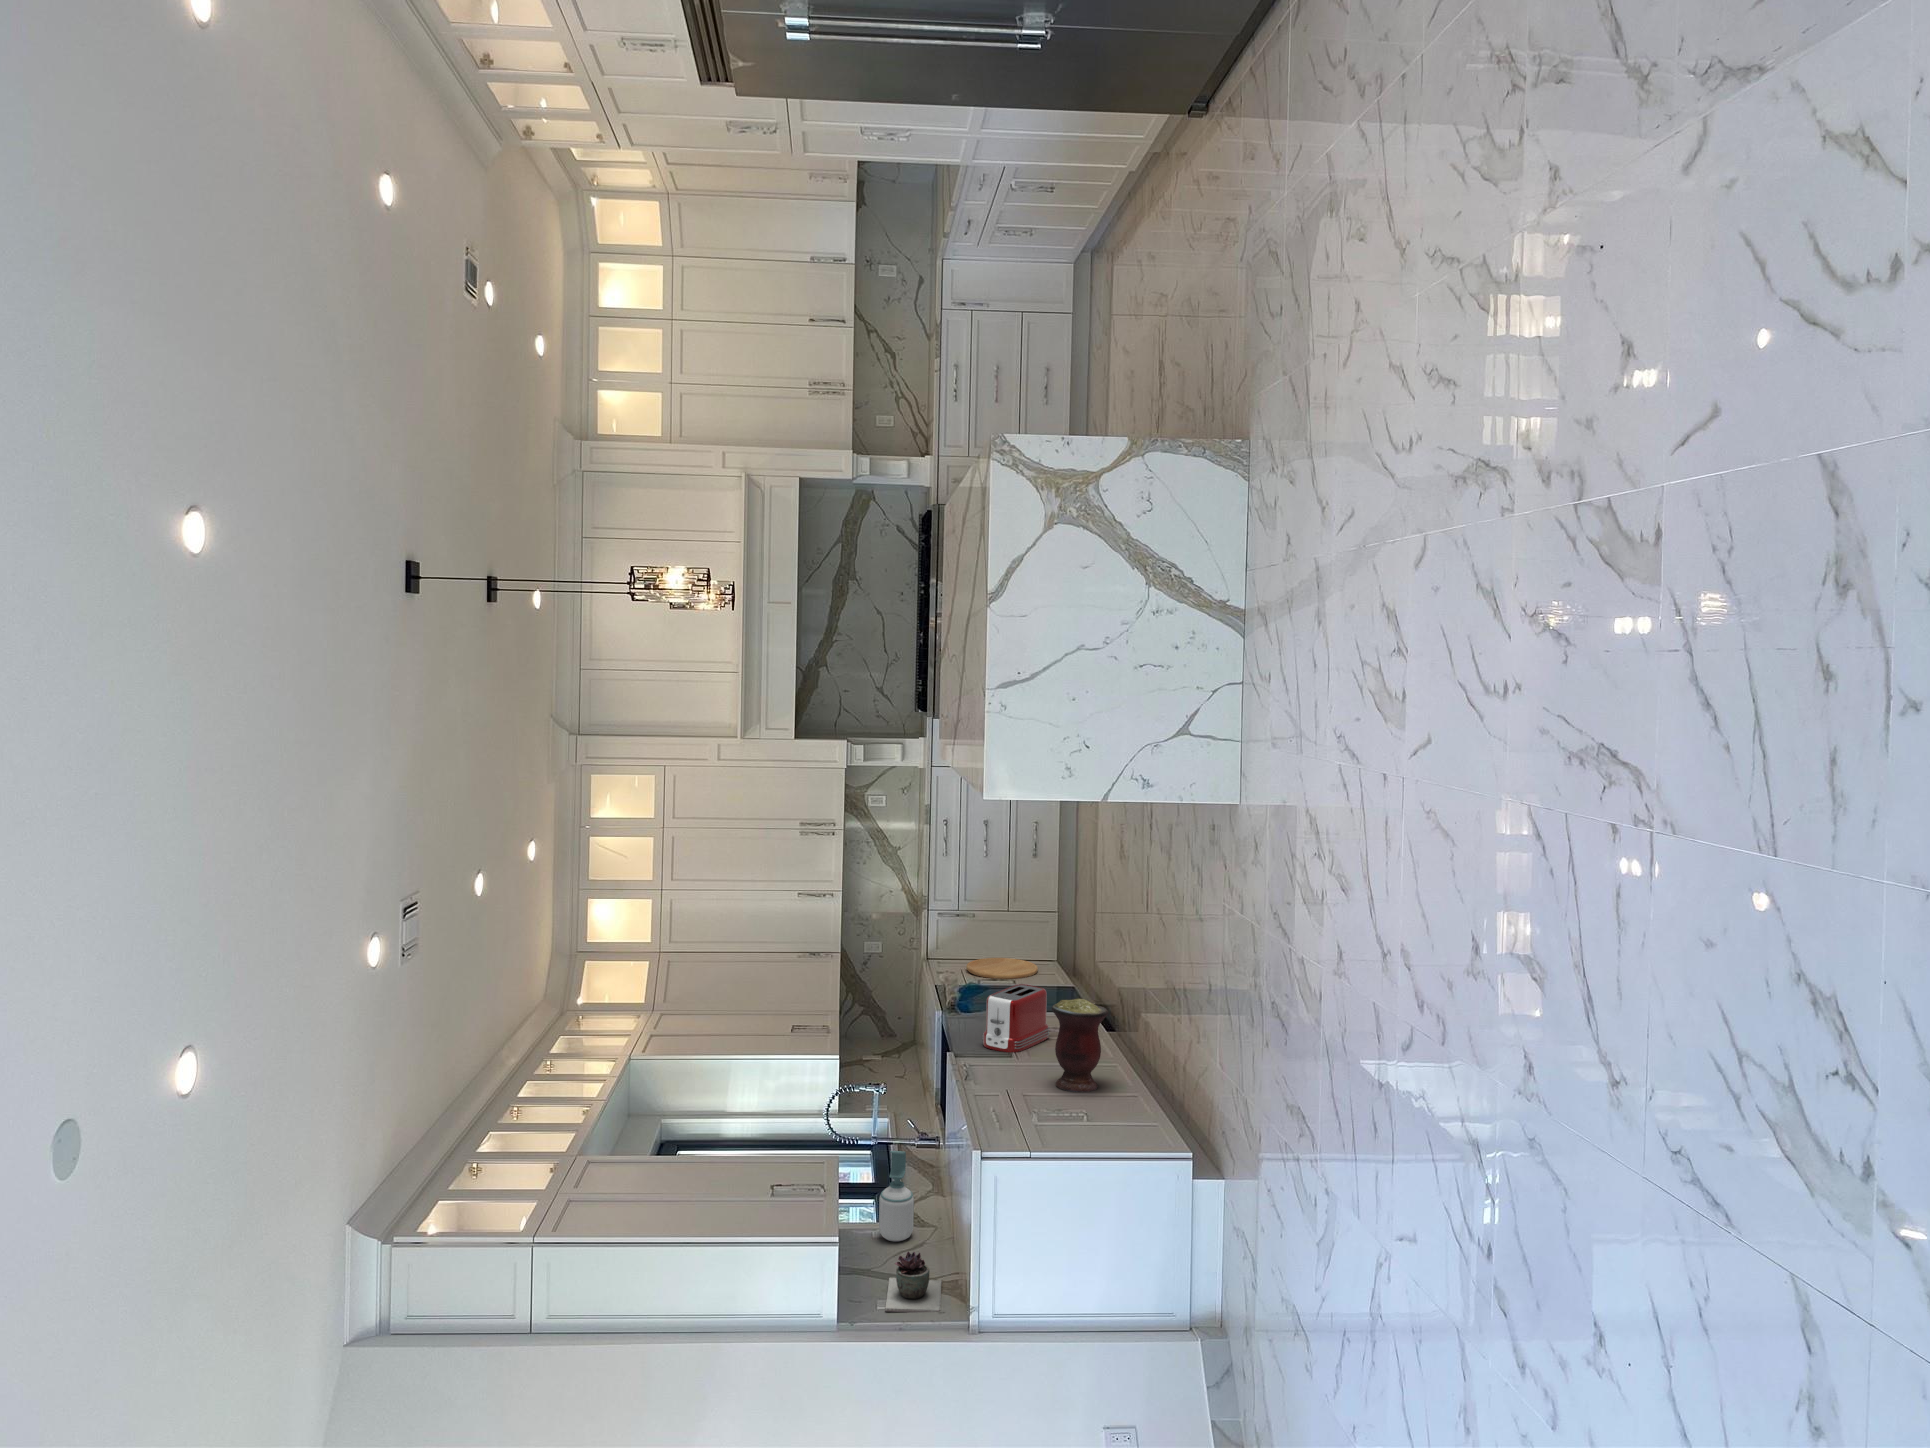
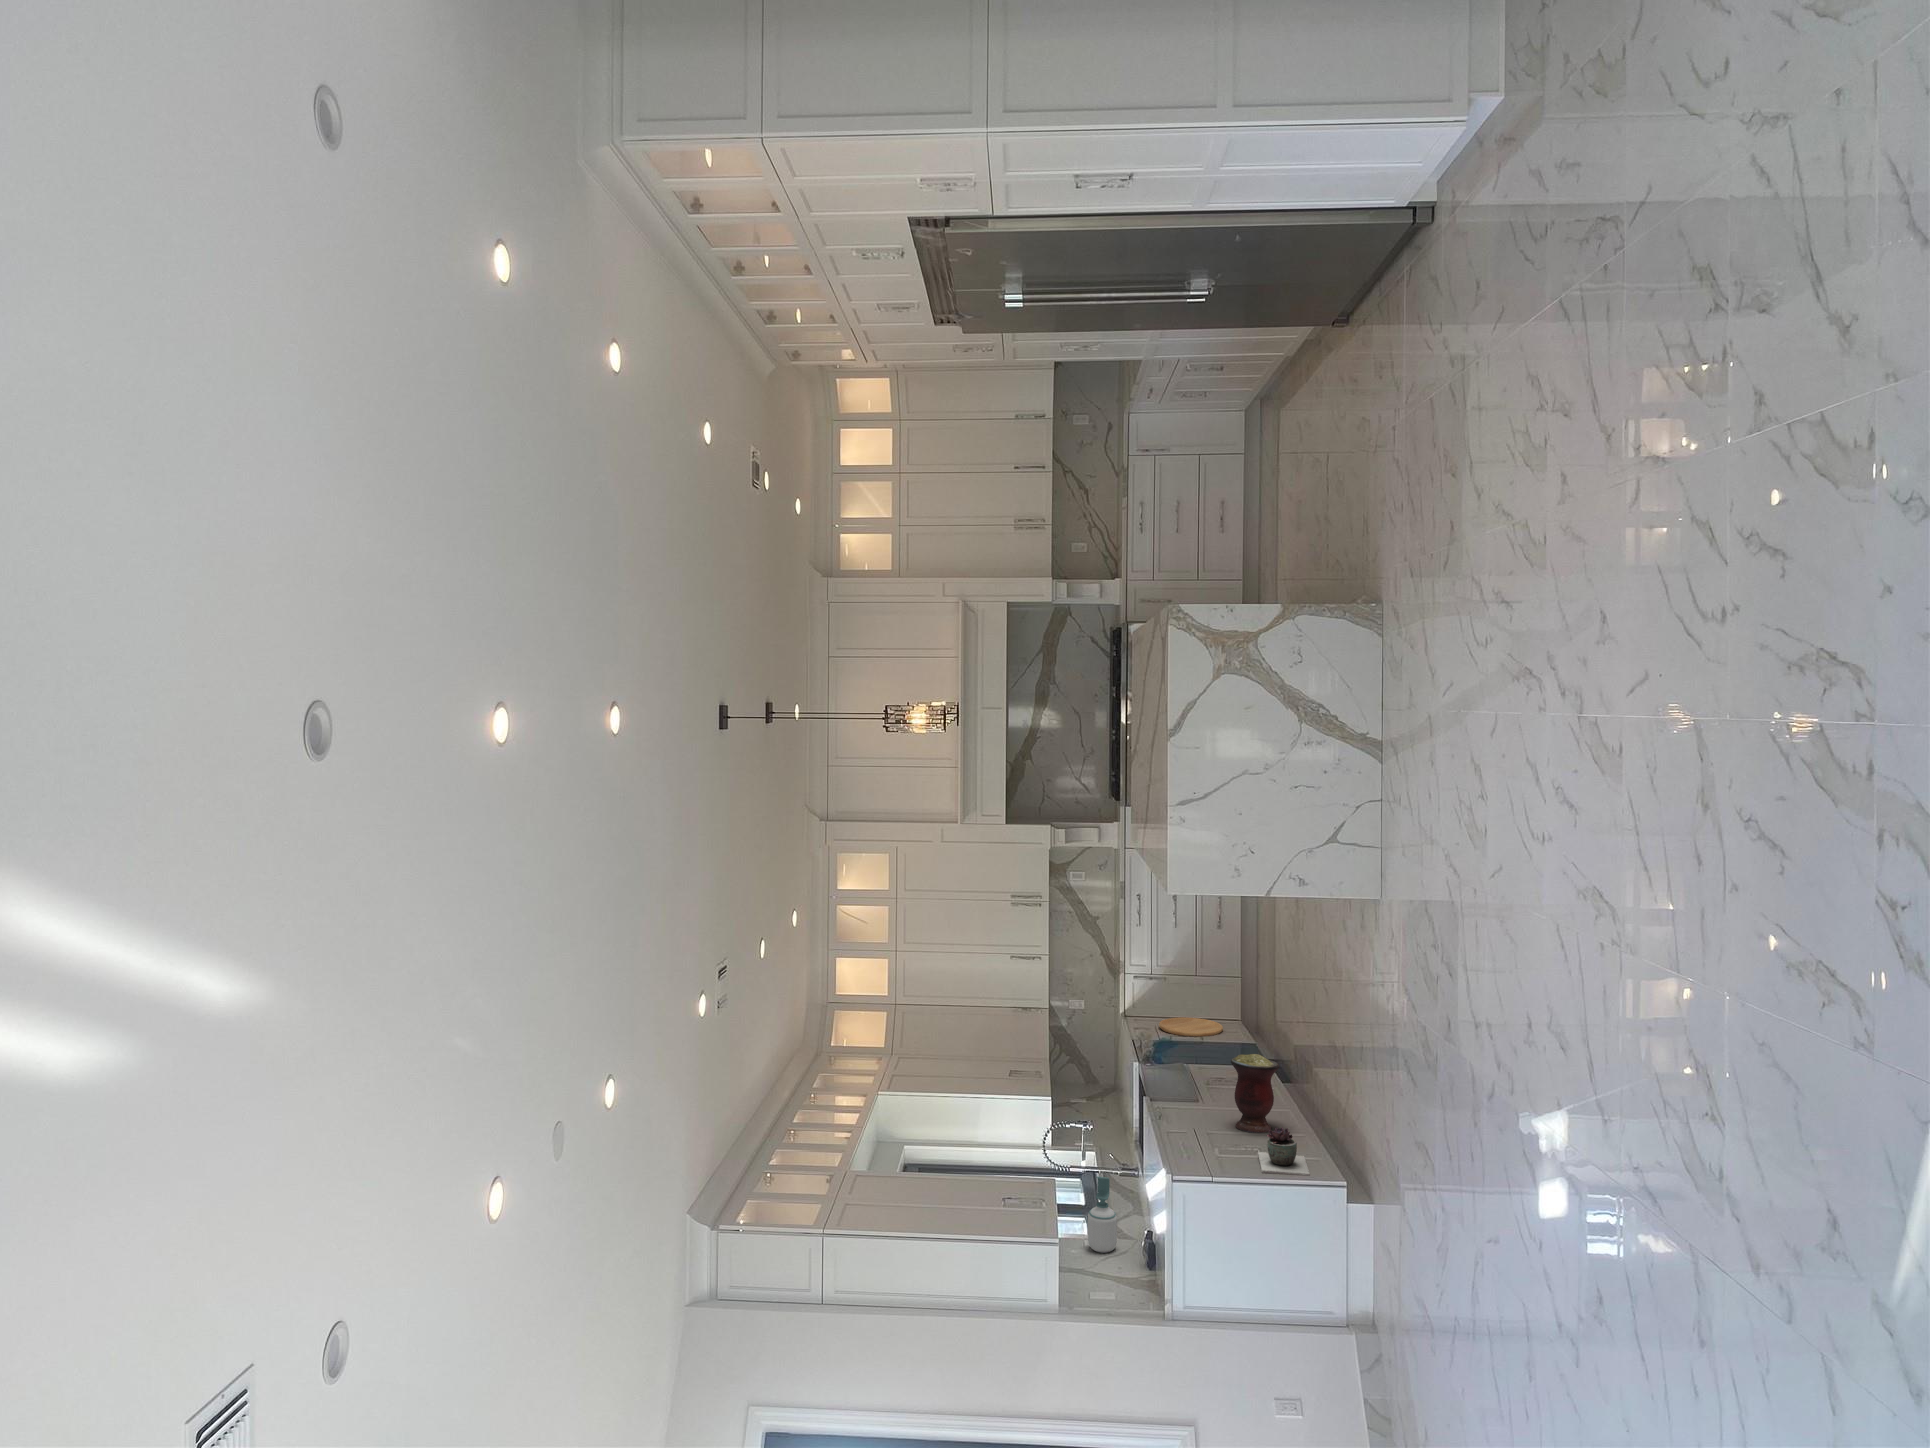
toaster: present [982,984,1049,1052] -> none [1173,1041,1231,1099]
succulent plant: present [885,1252,941,1312] -> present [1258,1128,1310,1176]

